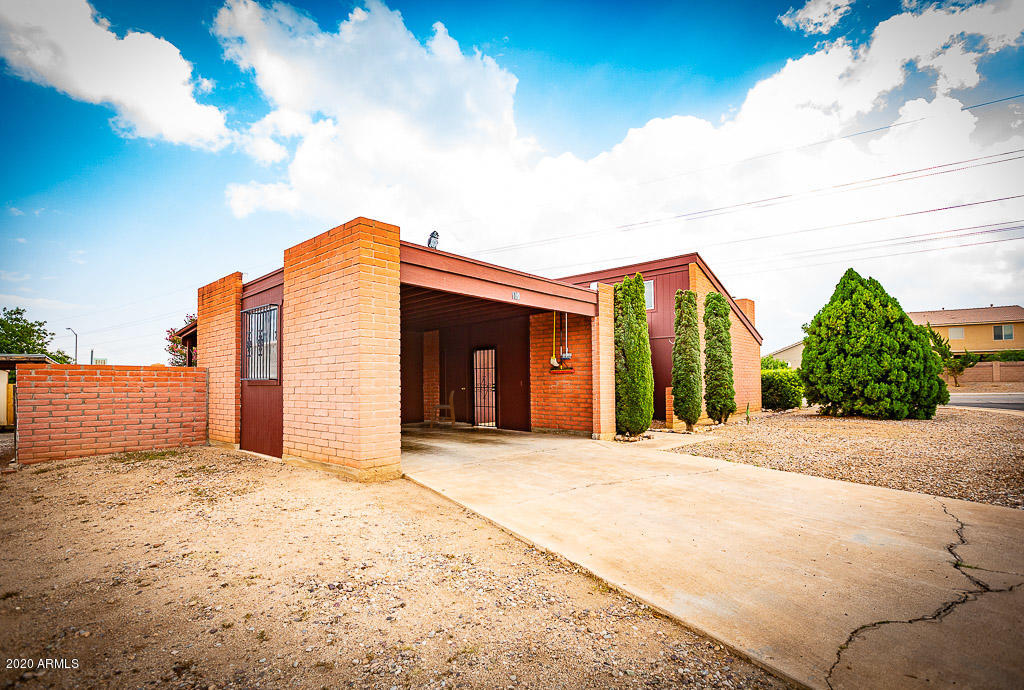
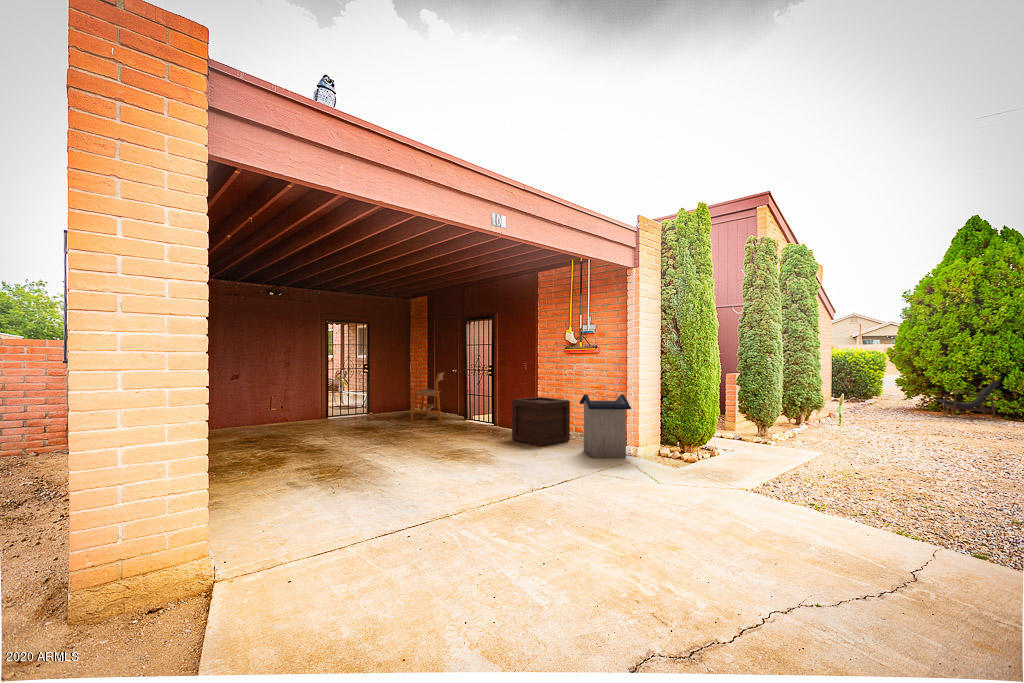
lounge chair: none [828,391,864,421] -> present [937,382,998,421]
trash can: none [562,400,596,441] -> present [580,394,631,458]
wooden crate: none [515,405,555,438] -> present [512,397,570,446]

